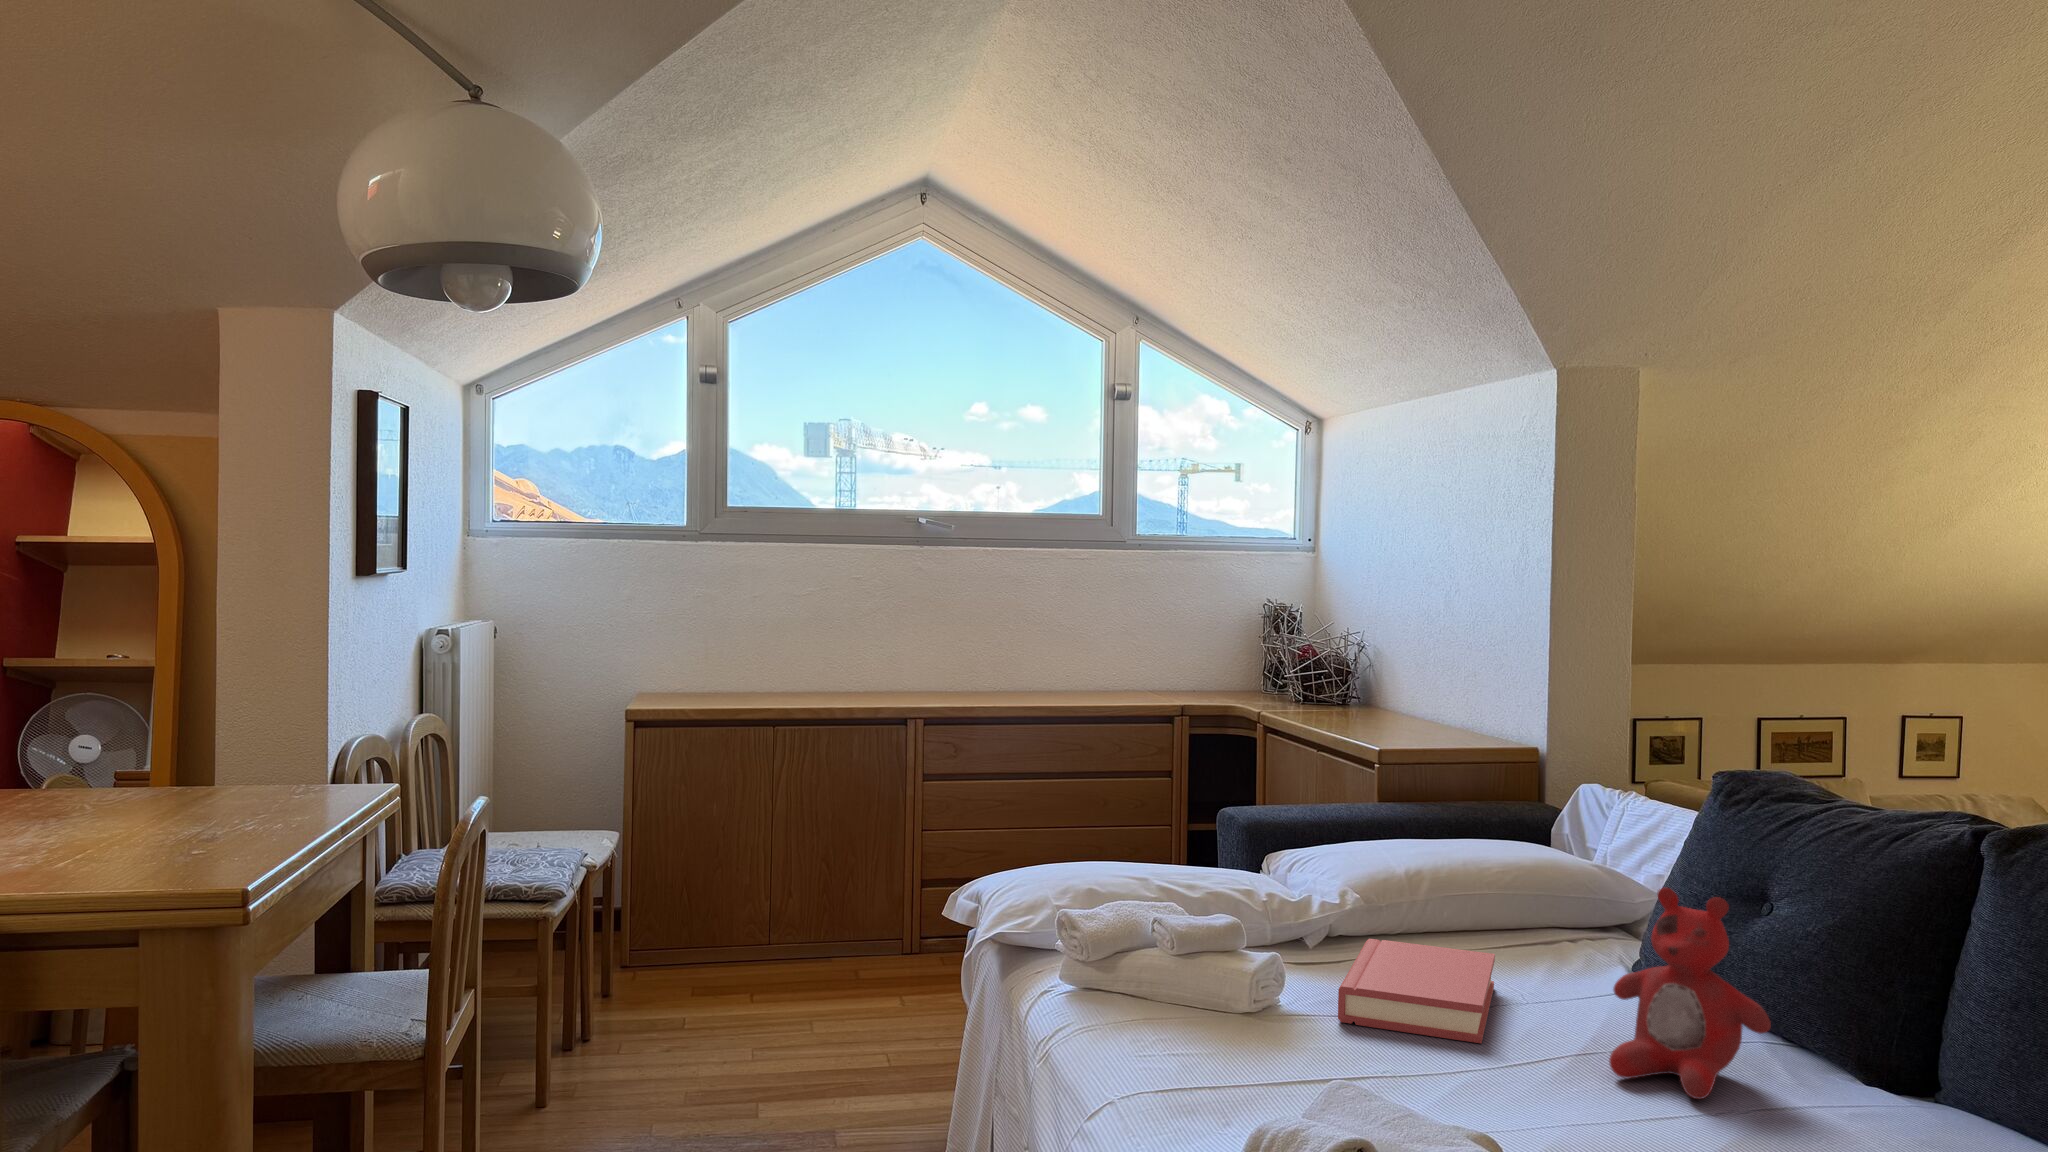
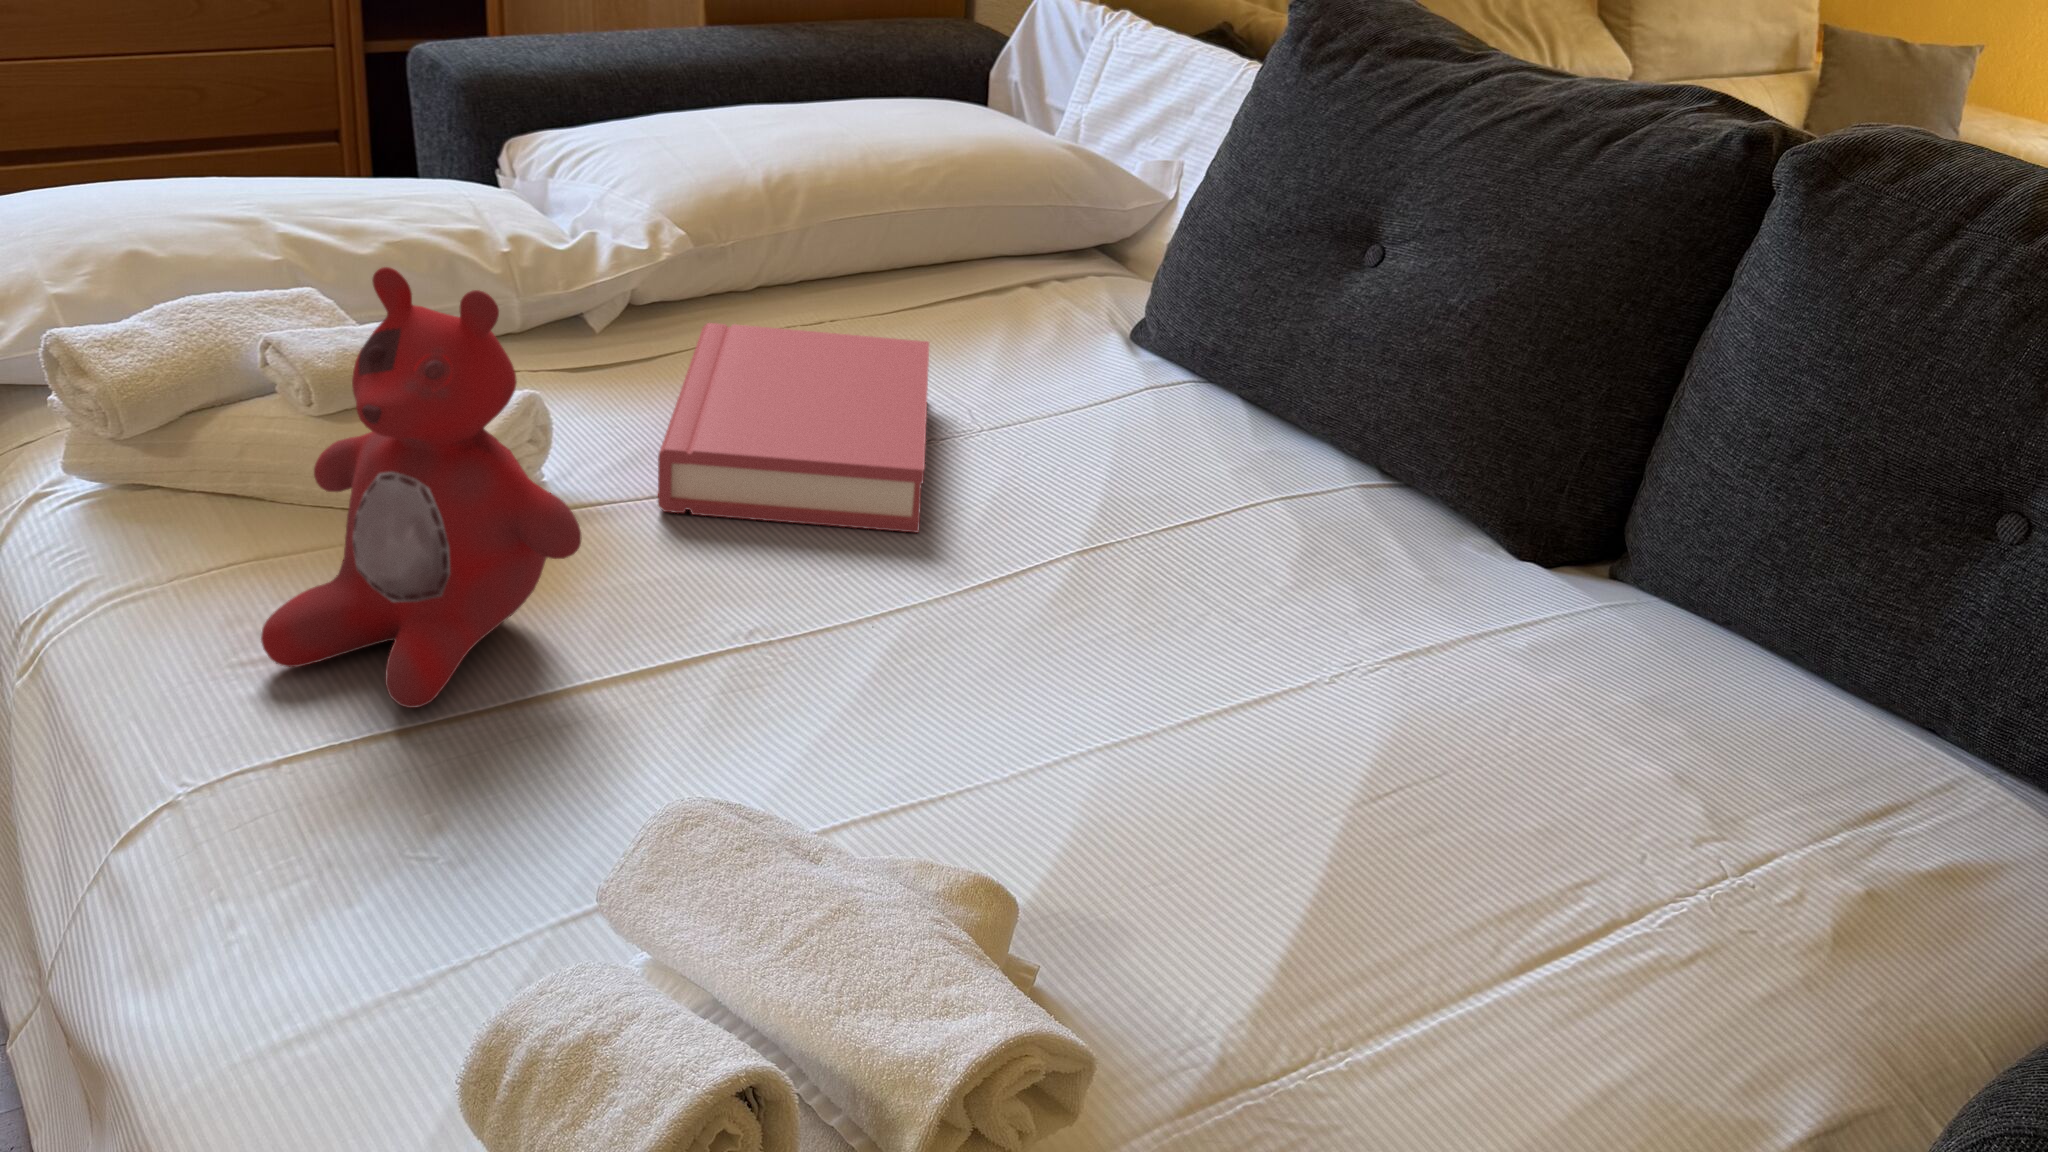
stuffed bear: present [1609,888,1771,1099] -> present [261,267,582,708]

